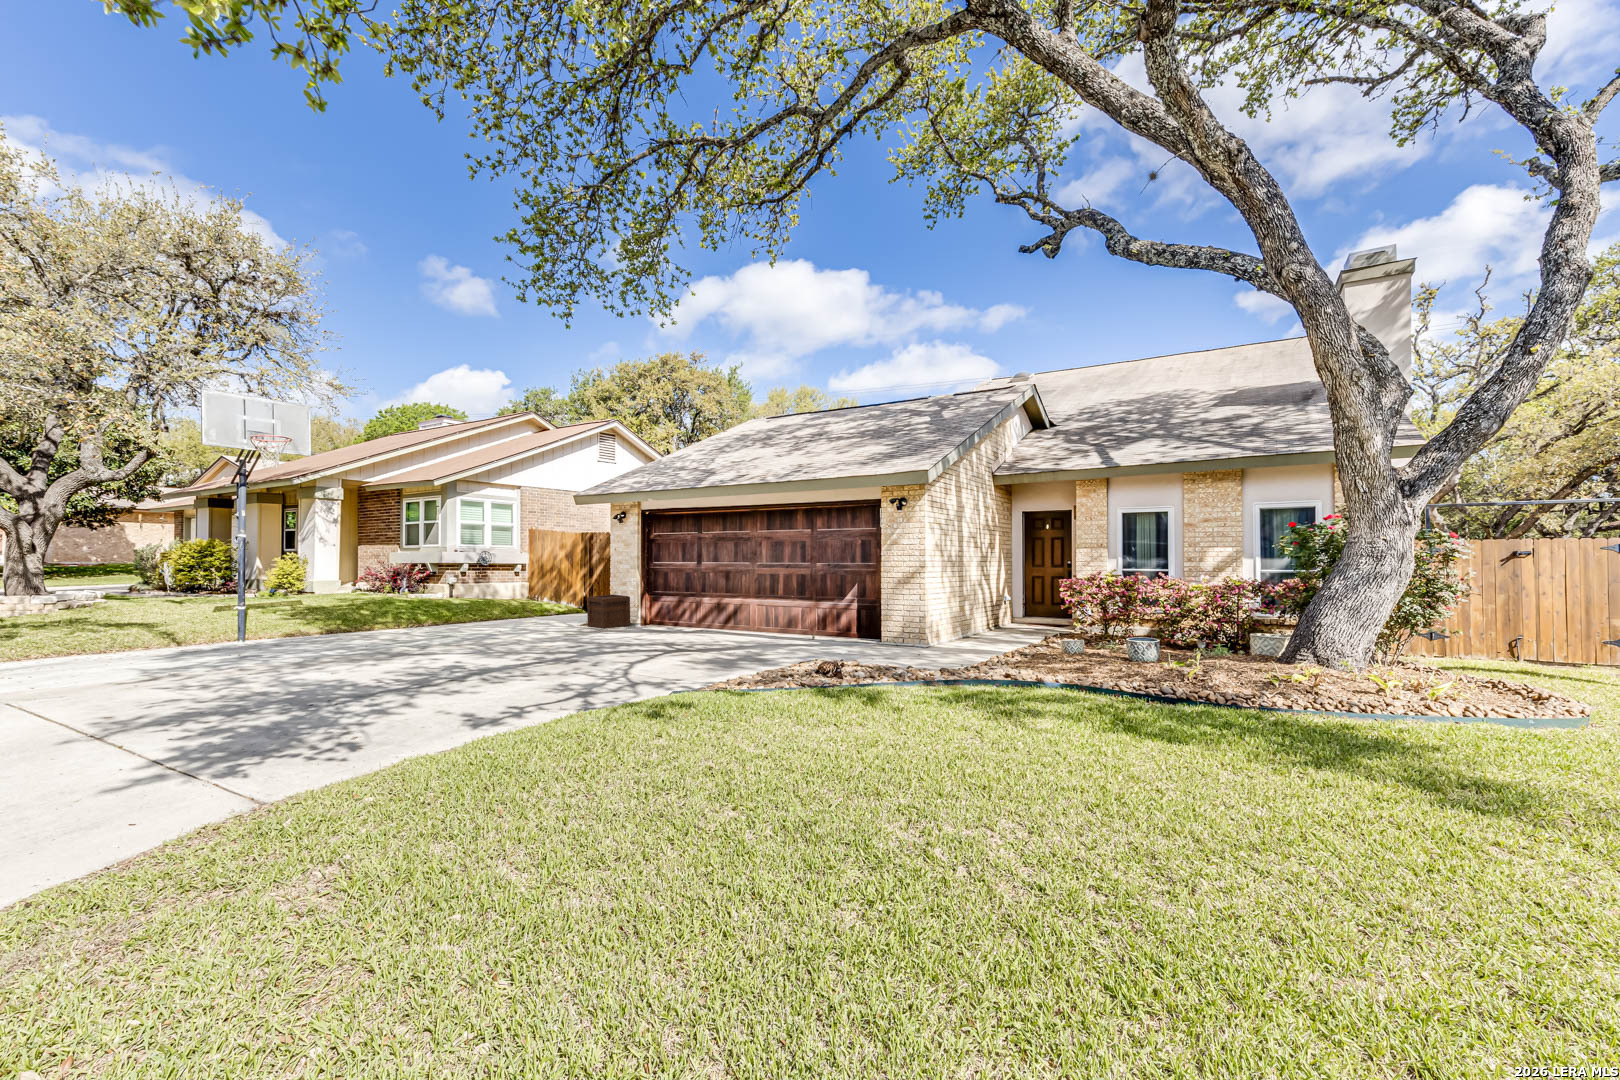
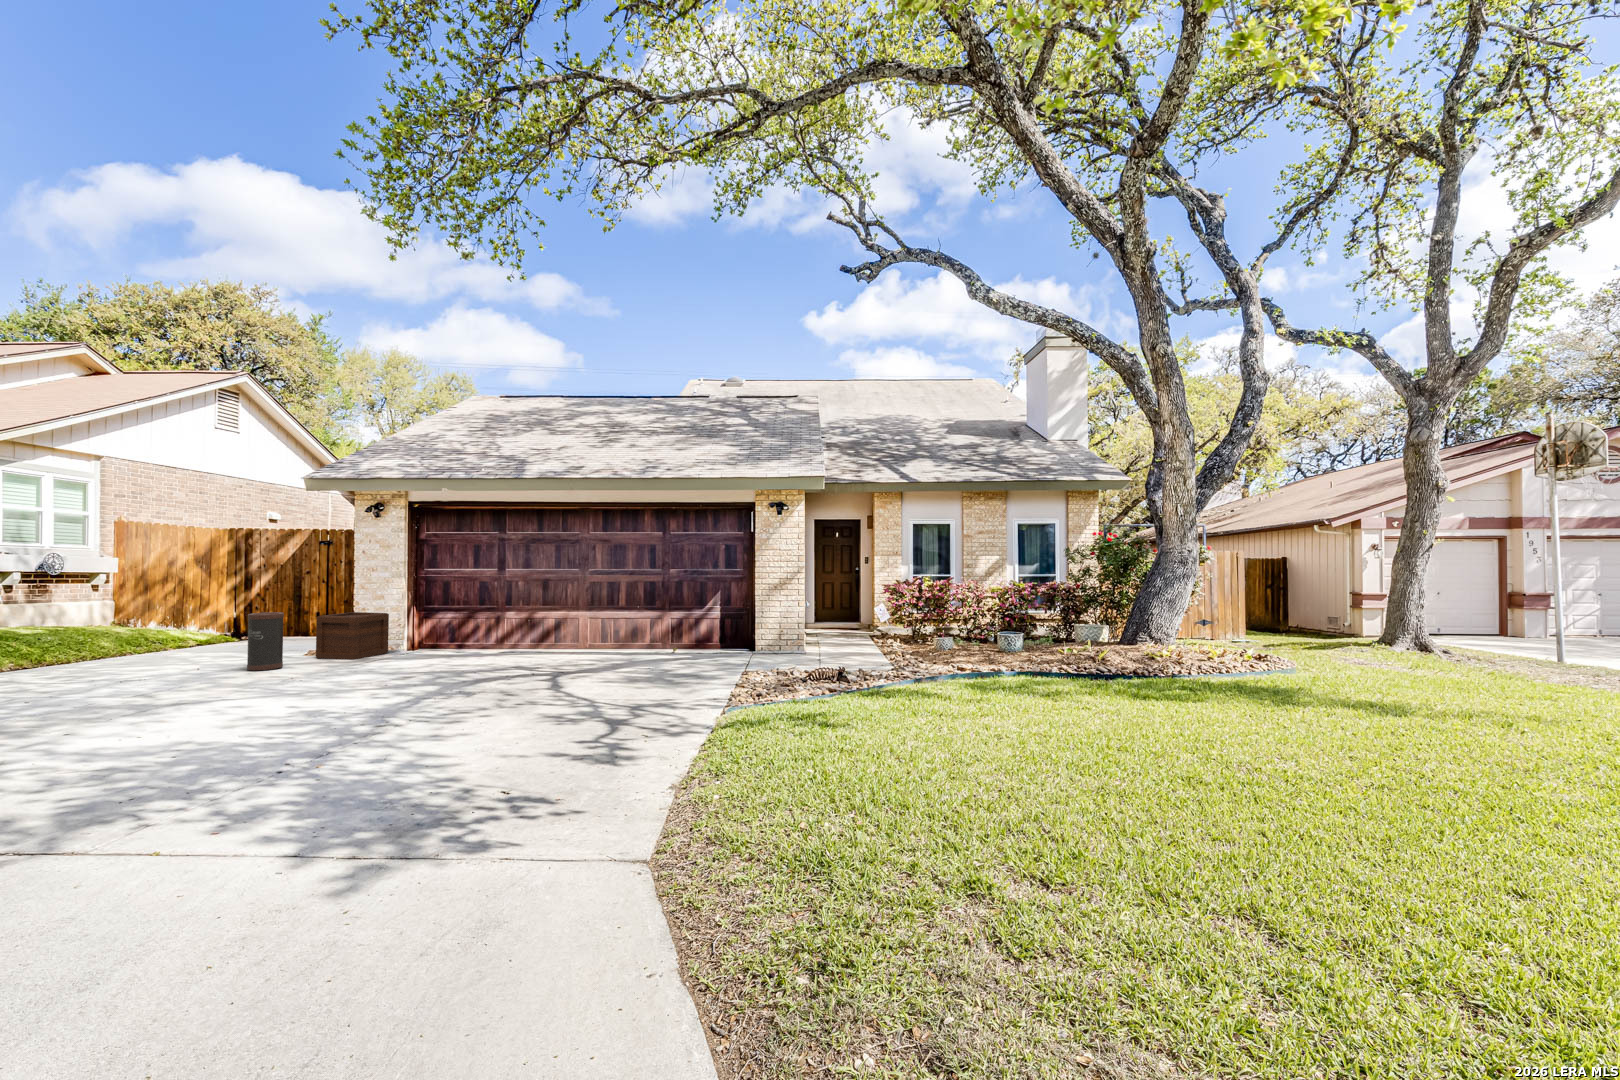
trash can: none [539,594,560,633] -> present [247,612,284,670]

